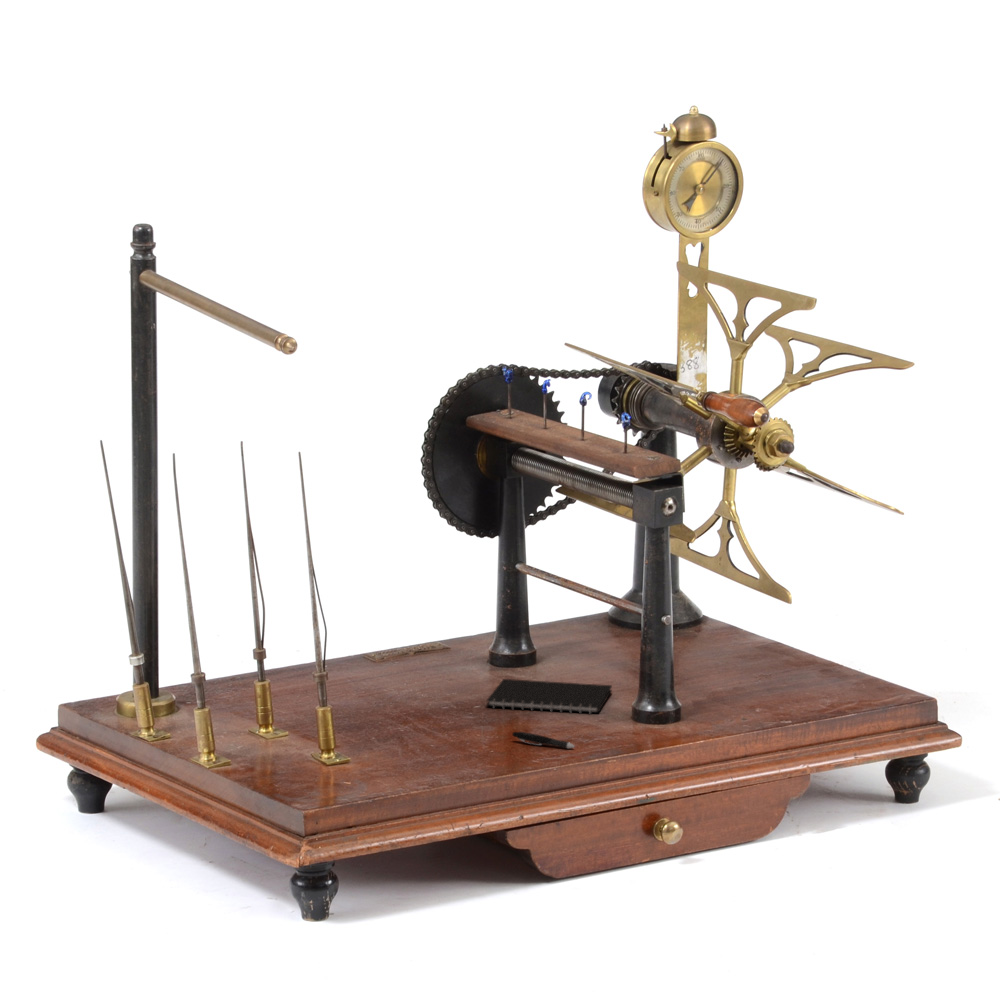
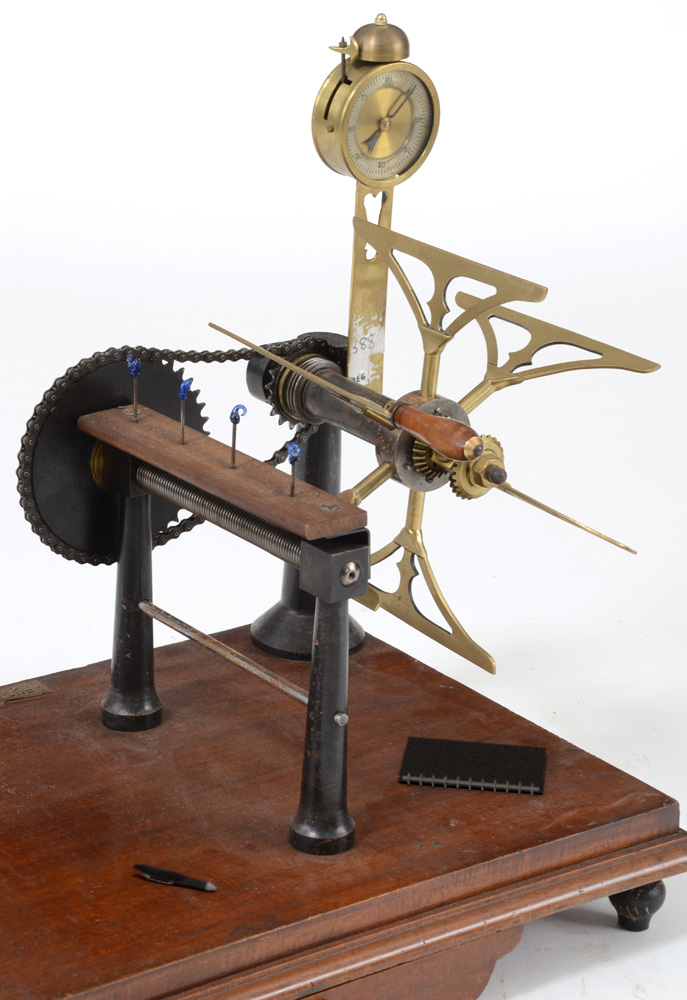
notebook: present [487,679,612,713] -> present [399,736,546,795]

